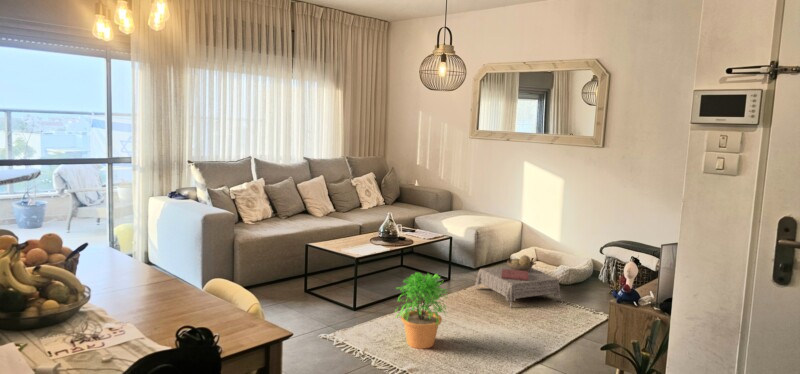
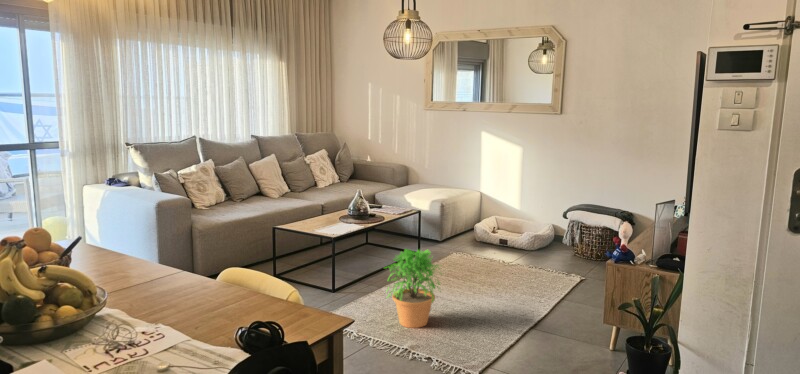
ottoman: present [475,255,561,307] -> none [450,225,538,280]

